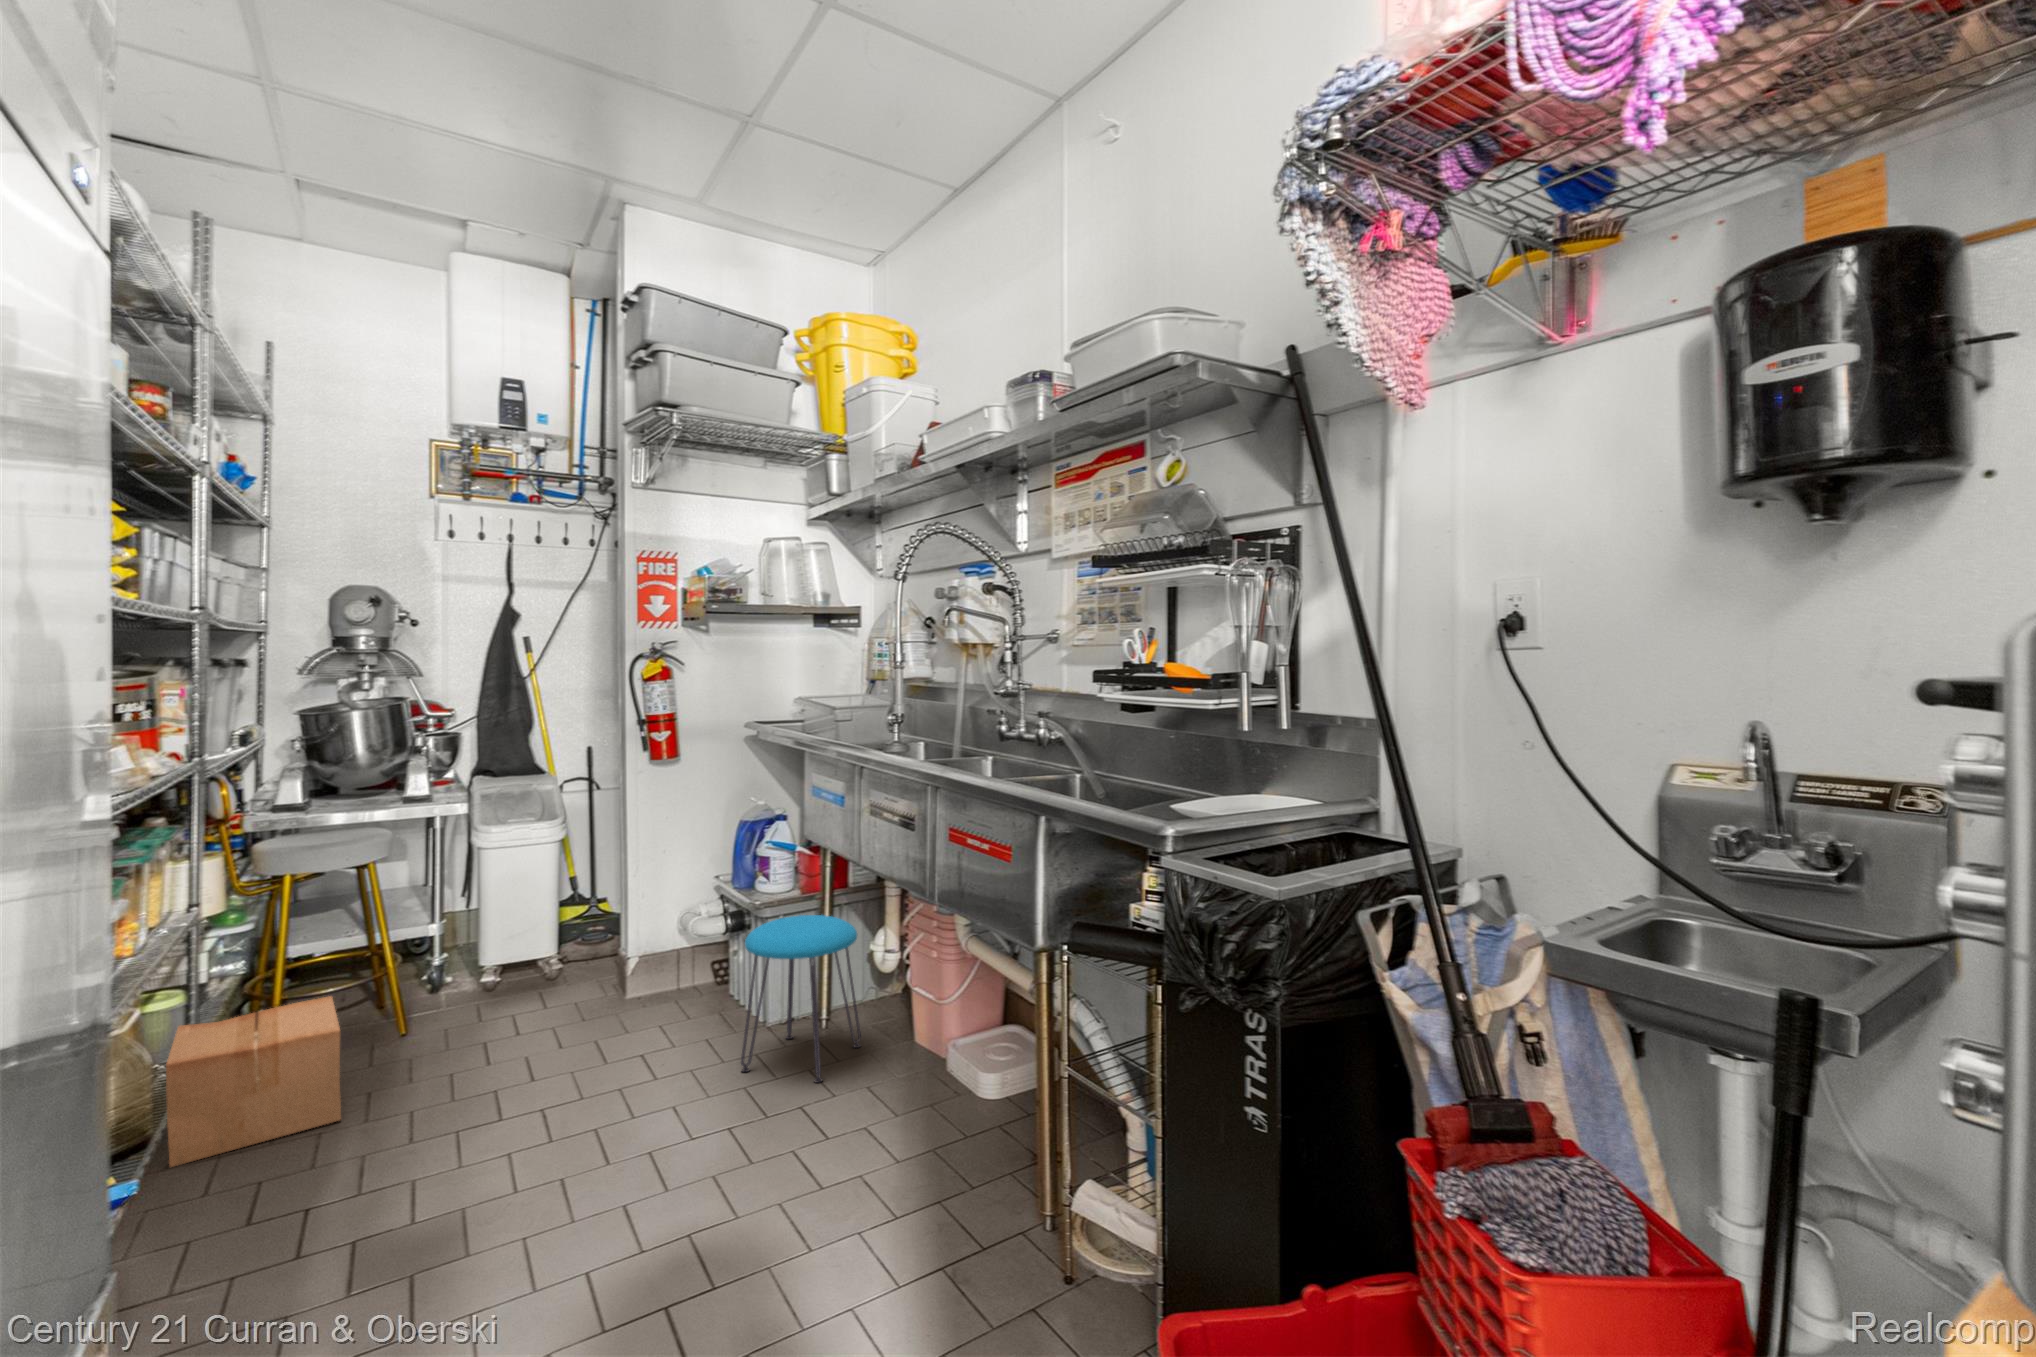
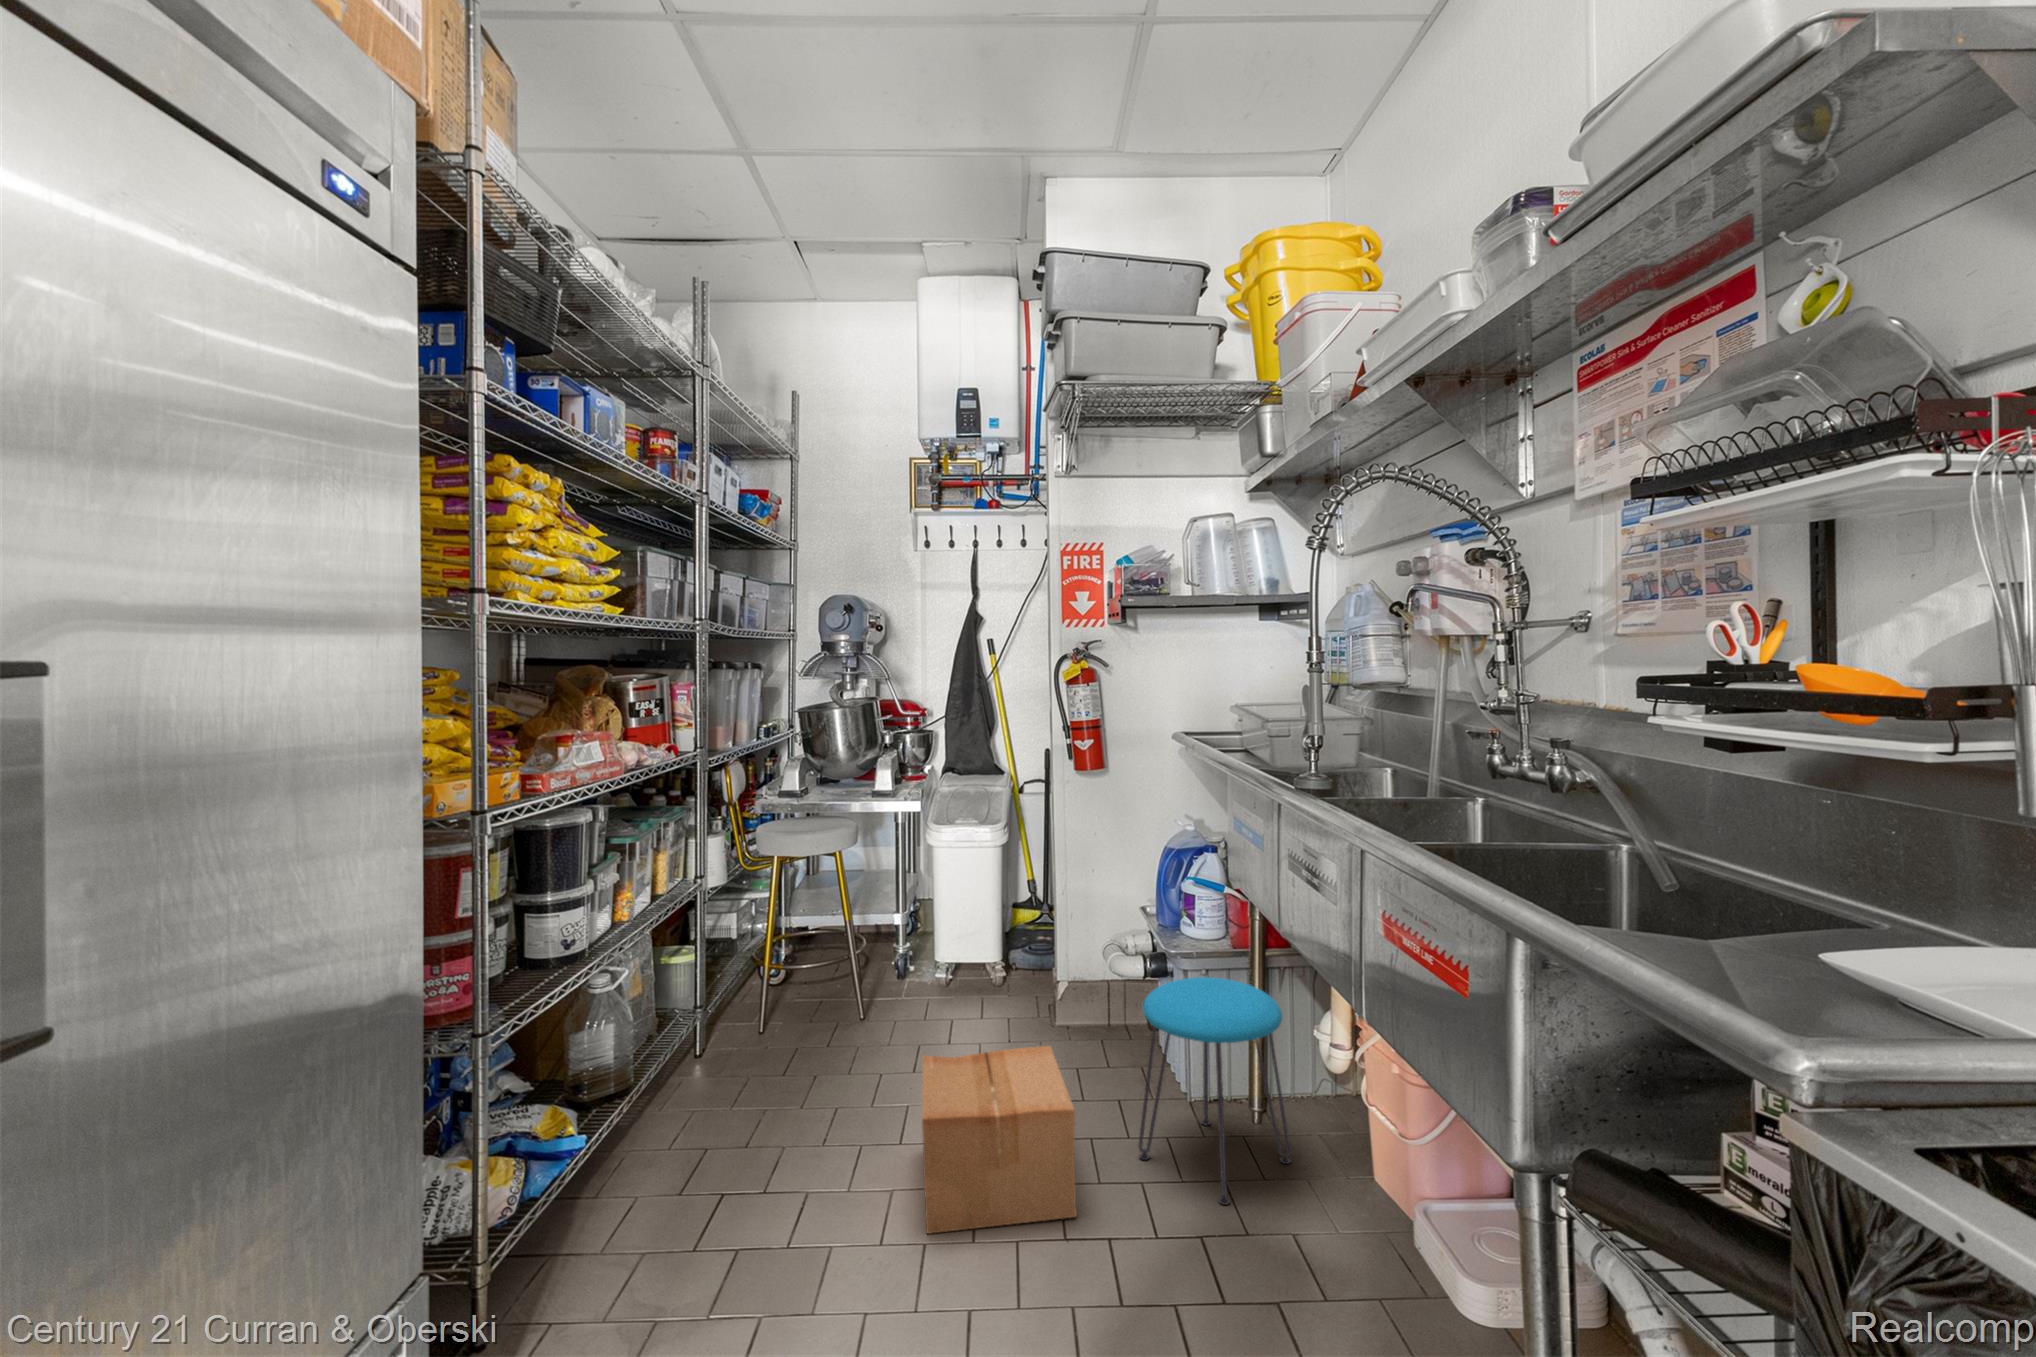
cardboard box: present [166,996,341,1167] -> present [922,1046,1076,1234]

